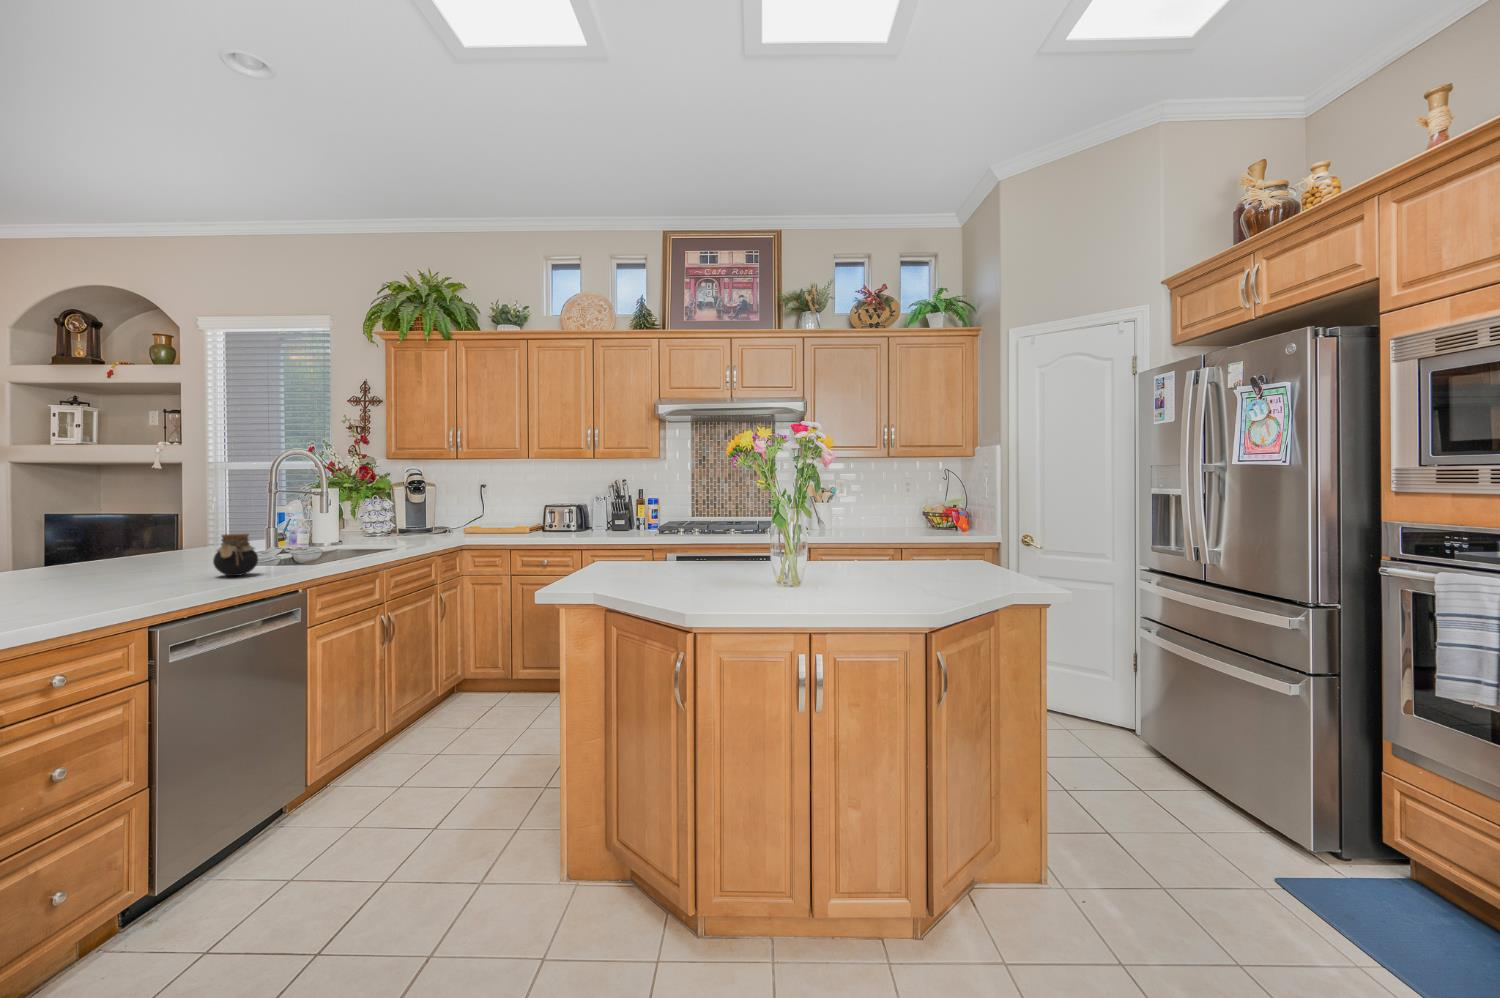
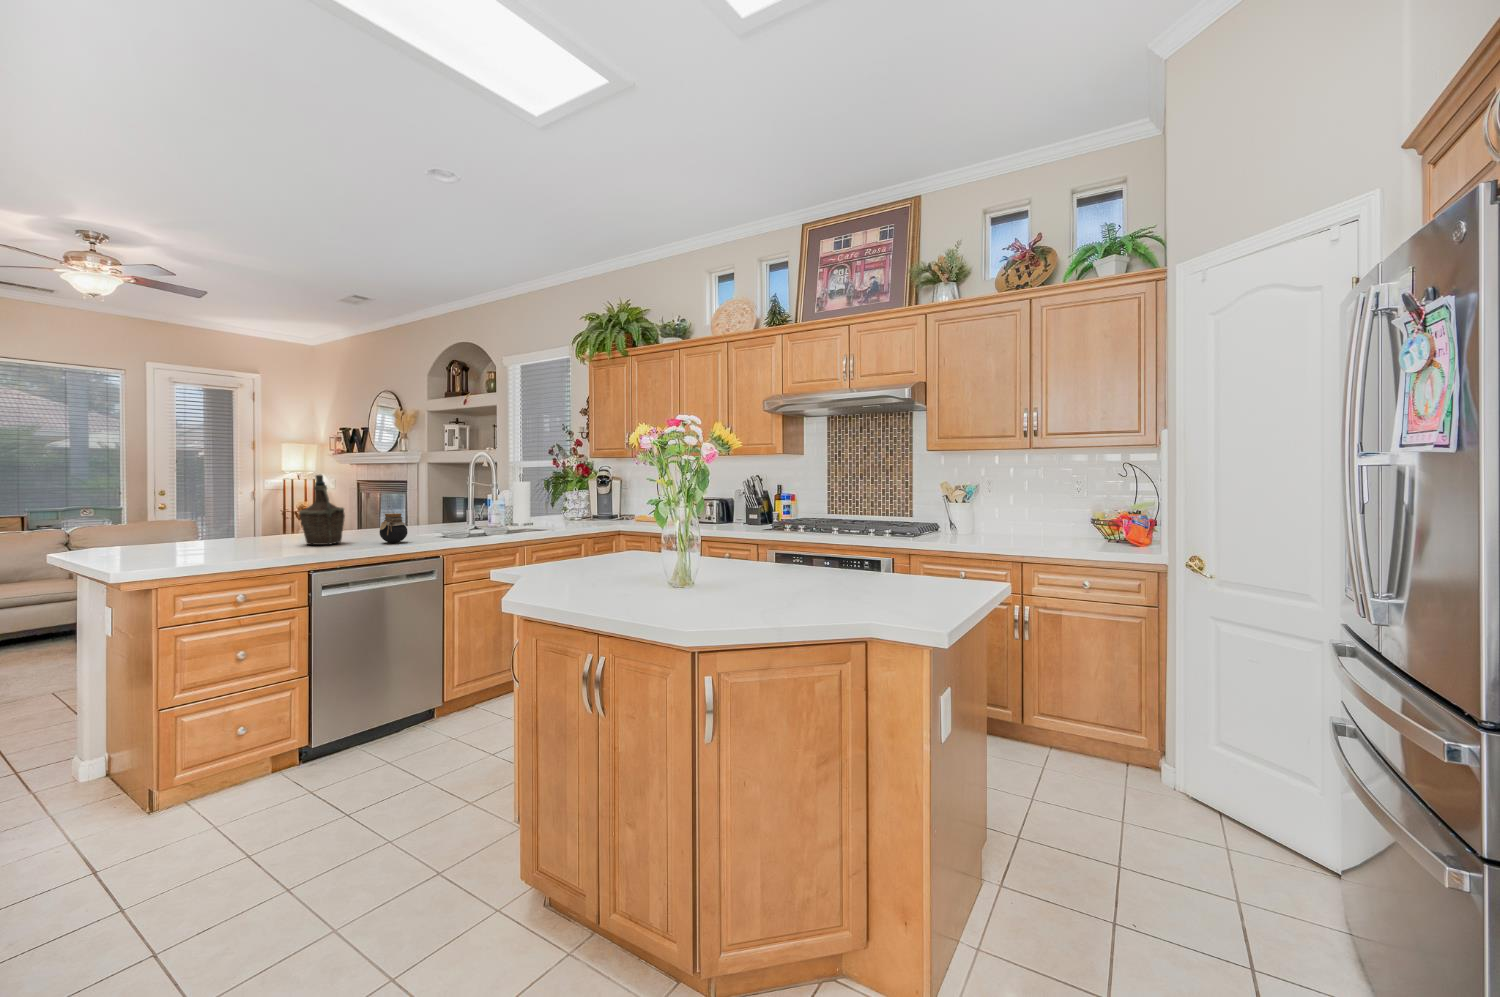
bottle: none [69,478,153,589] -> present [299,475,345,545]

